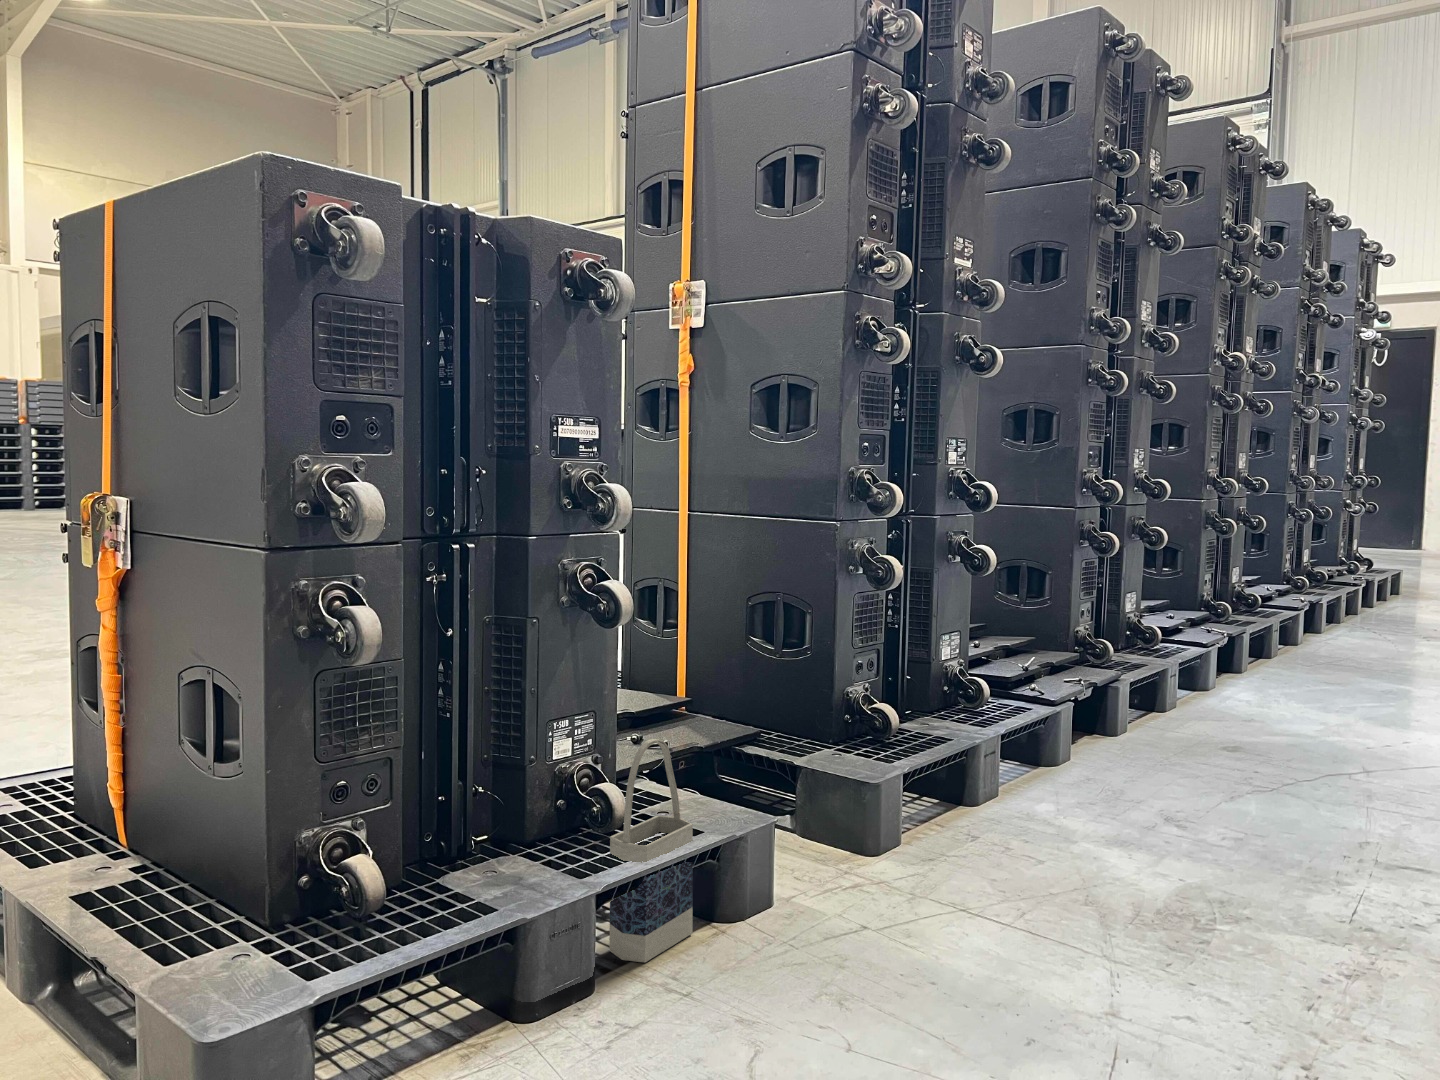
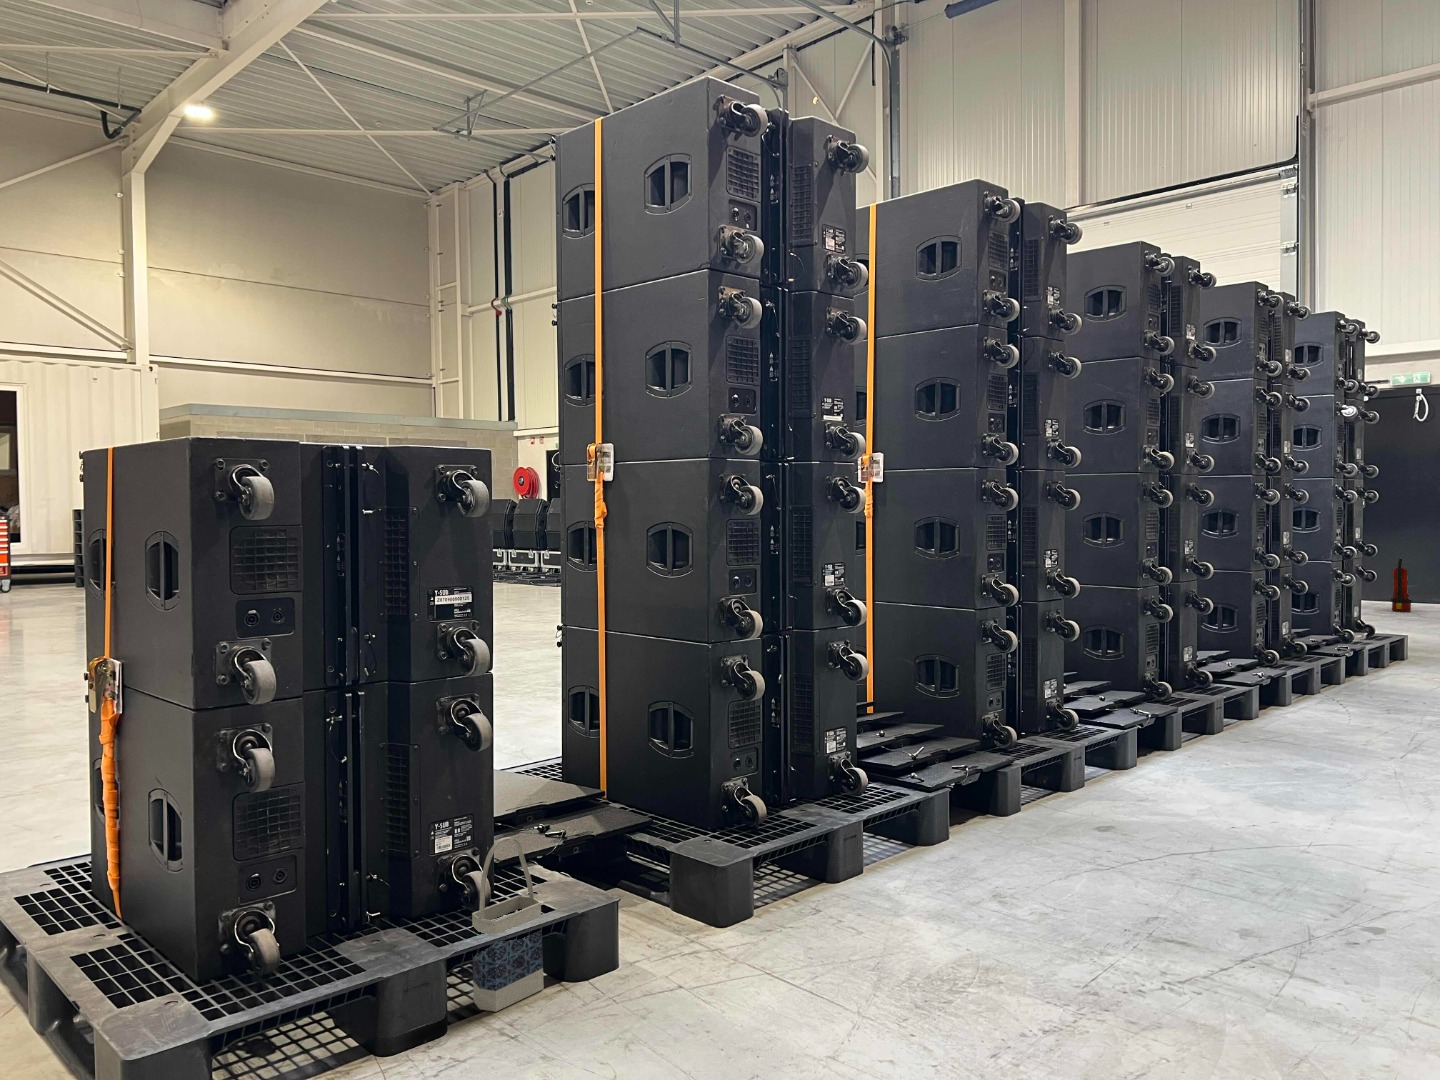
fire extinguisher: none [1367,496,1389,555] -> present [1391,559,1412,612]

